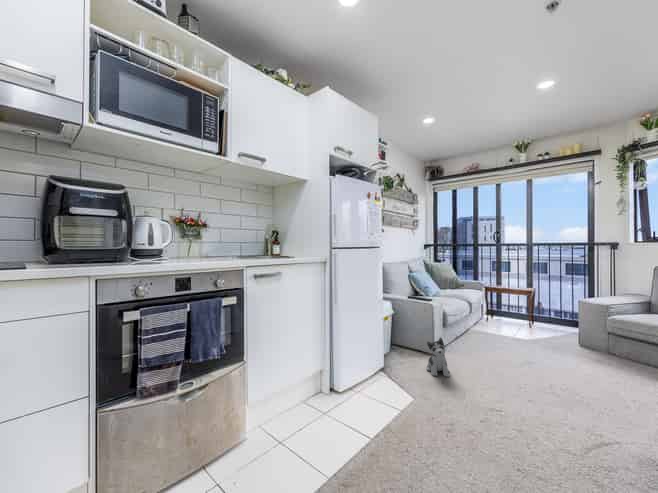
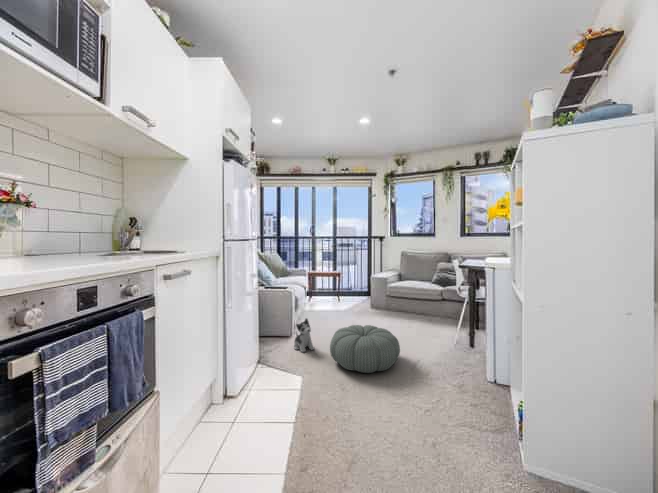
pouf: none [456,360,569,436] -> present [330,325,400,373]

